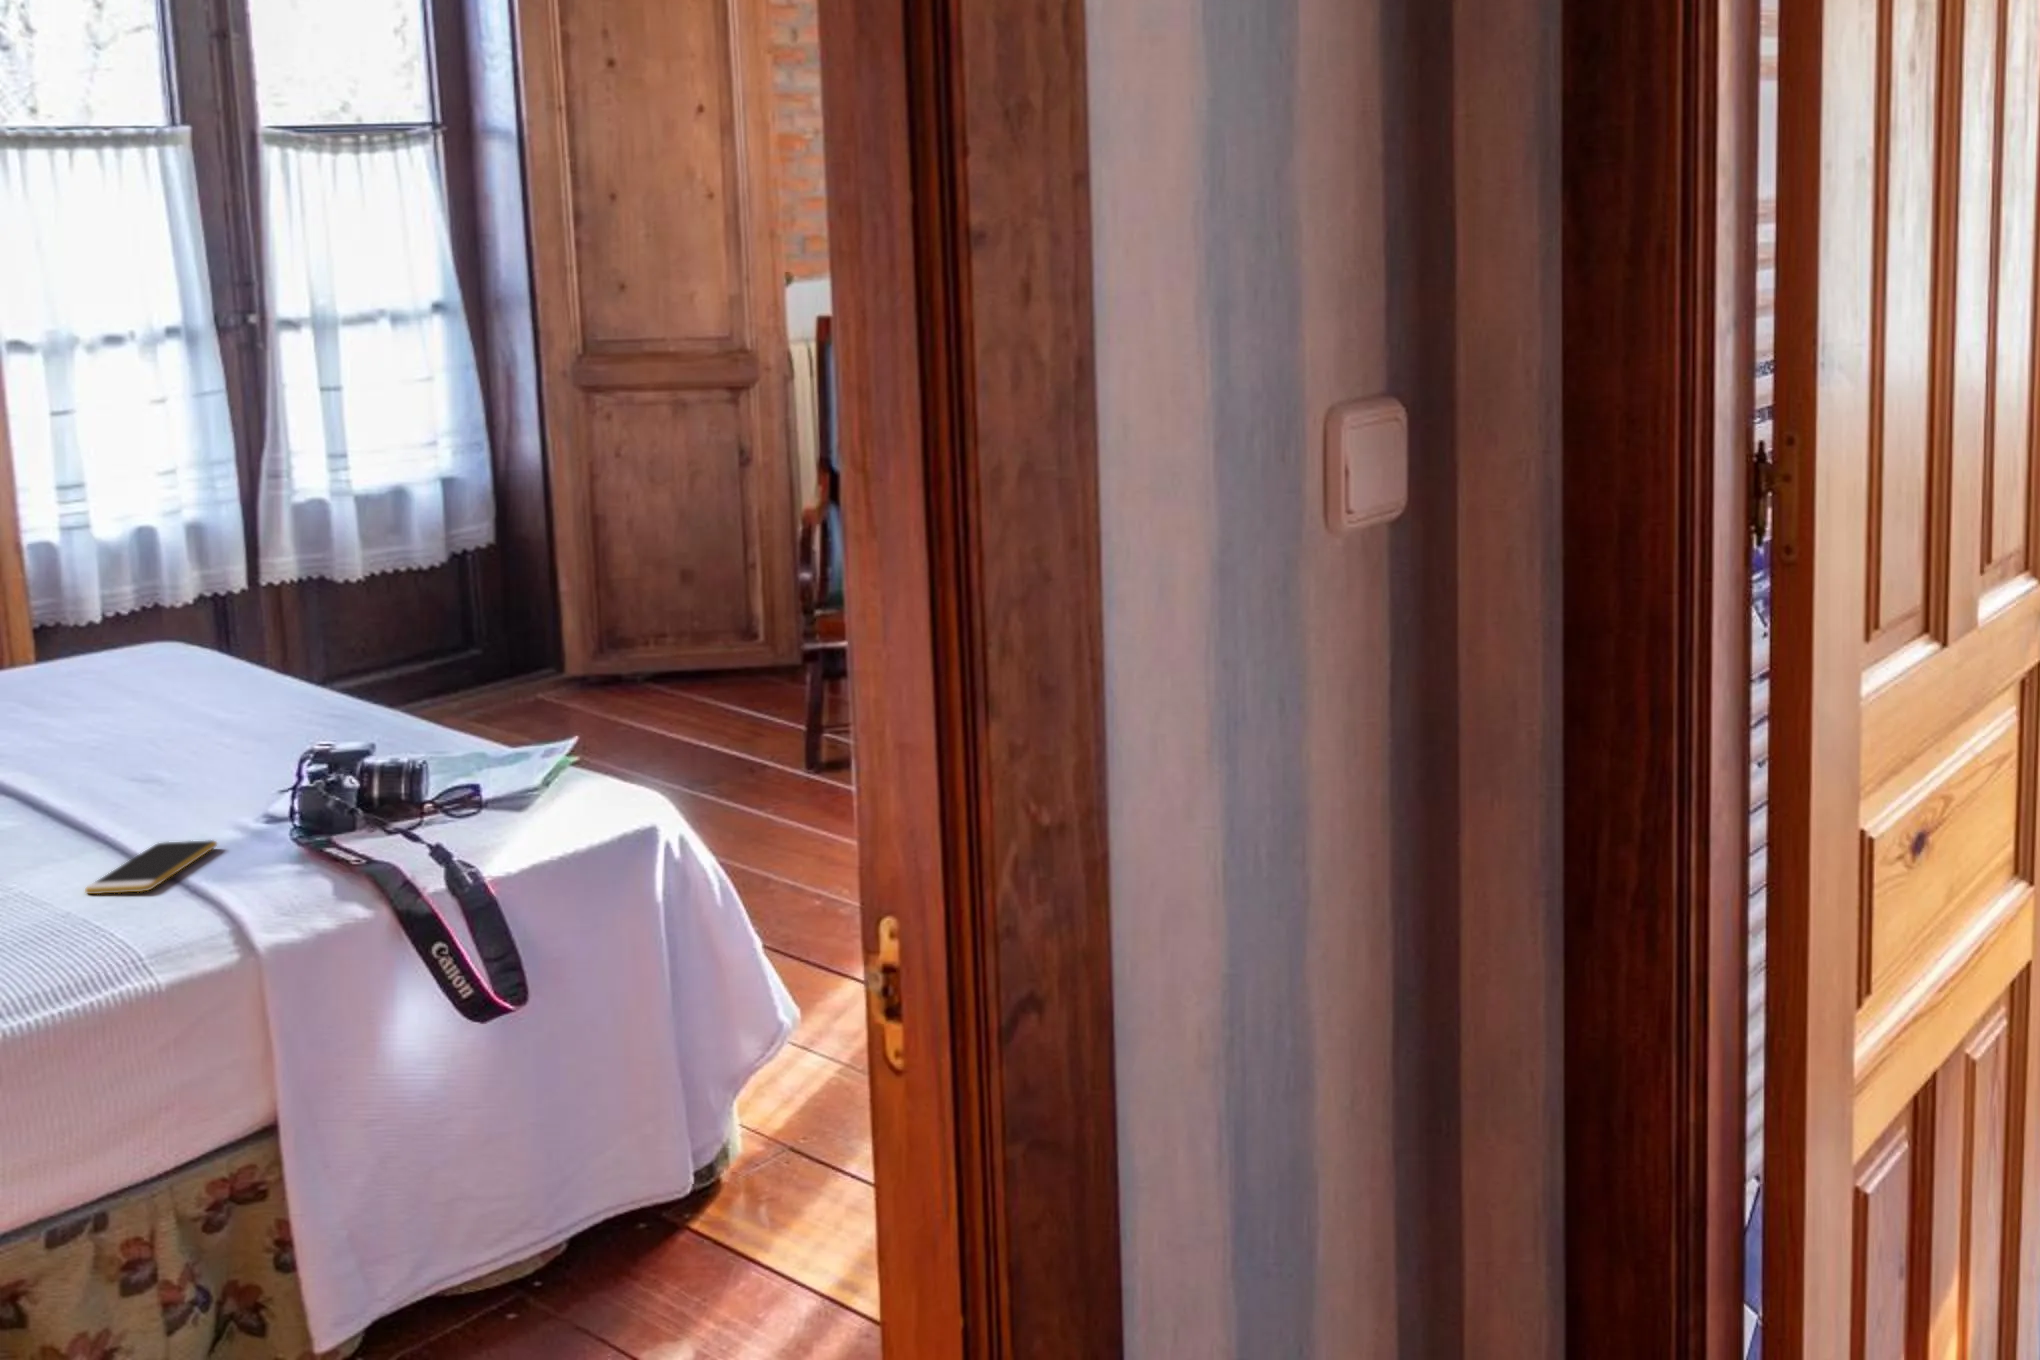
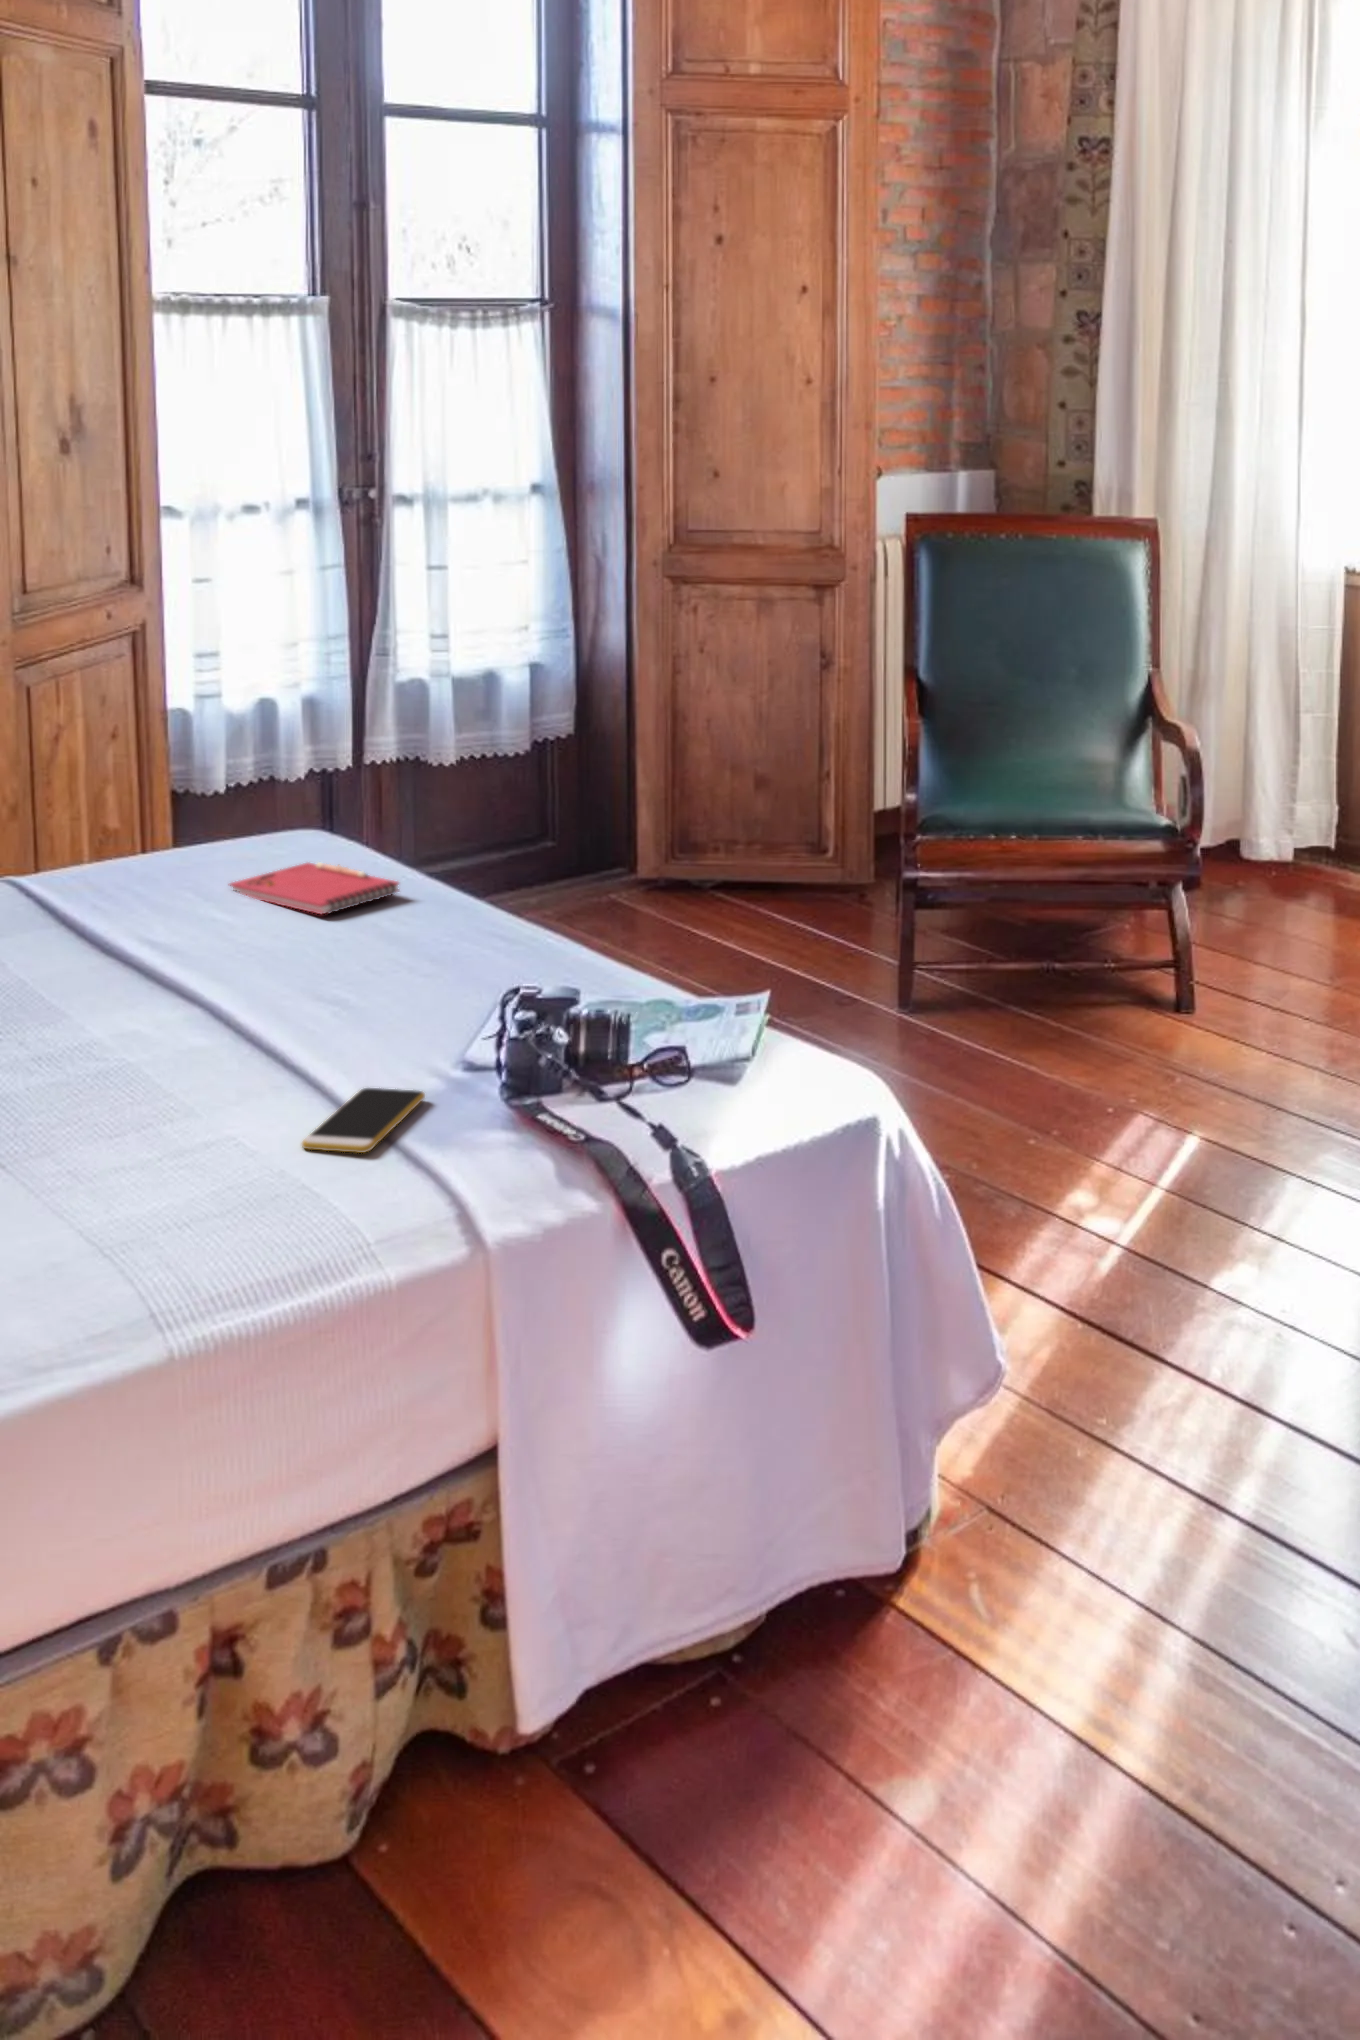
notebook: none [58,667,238,711] -> present [230,863,399,914]

